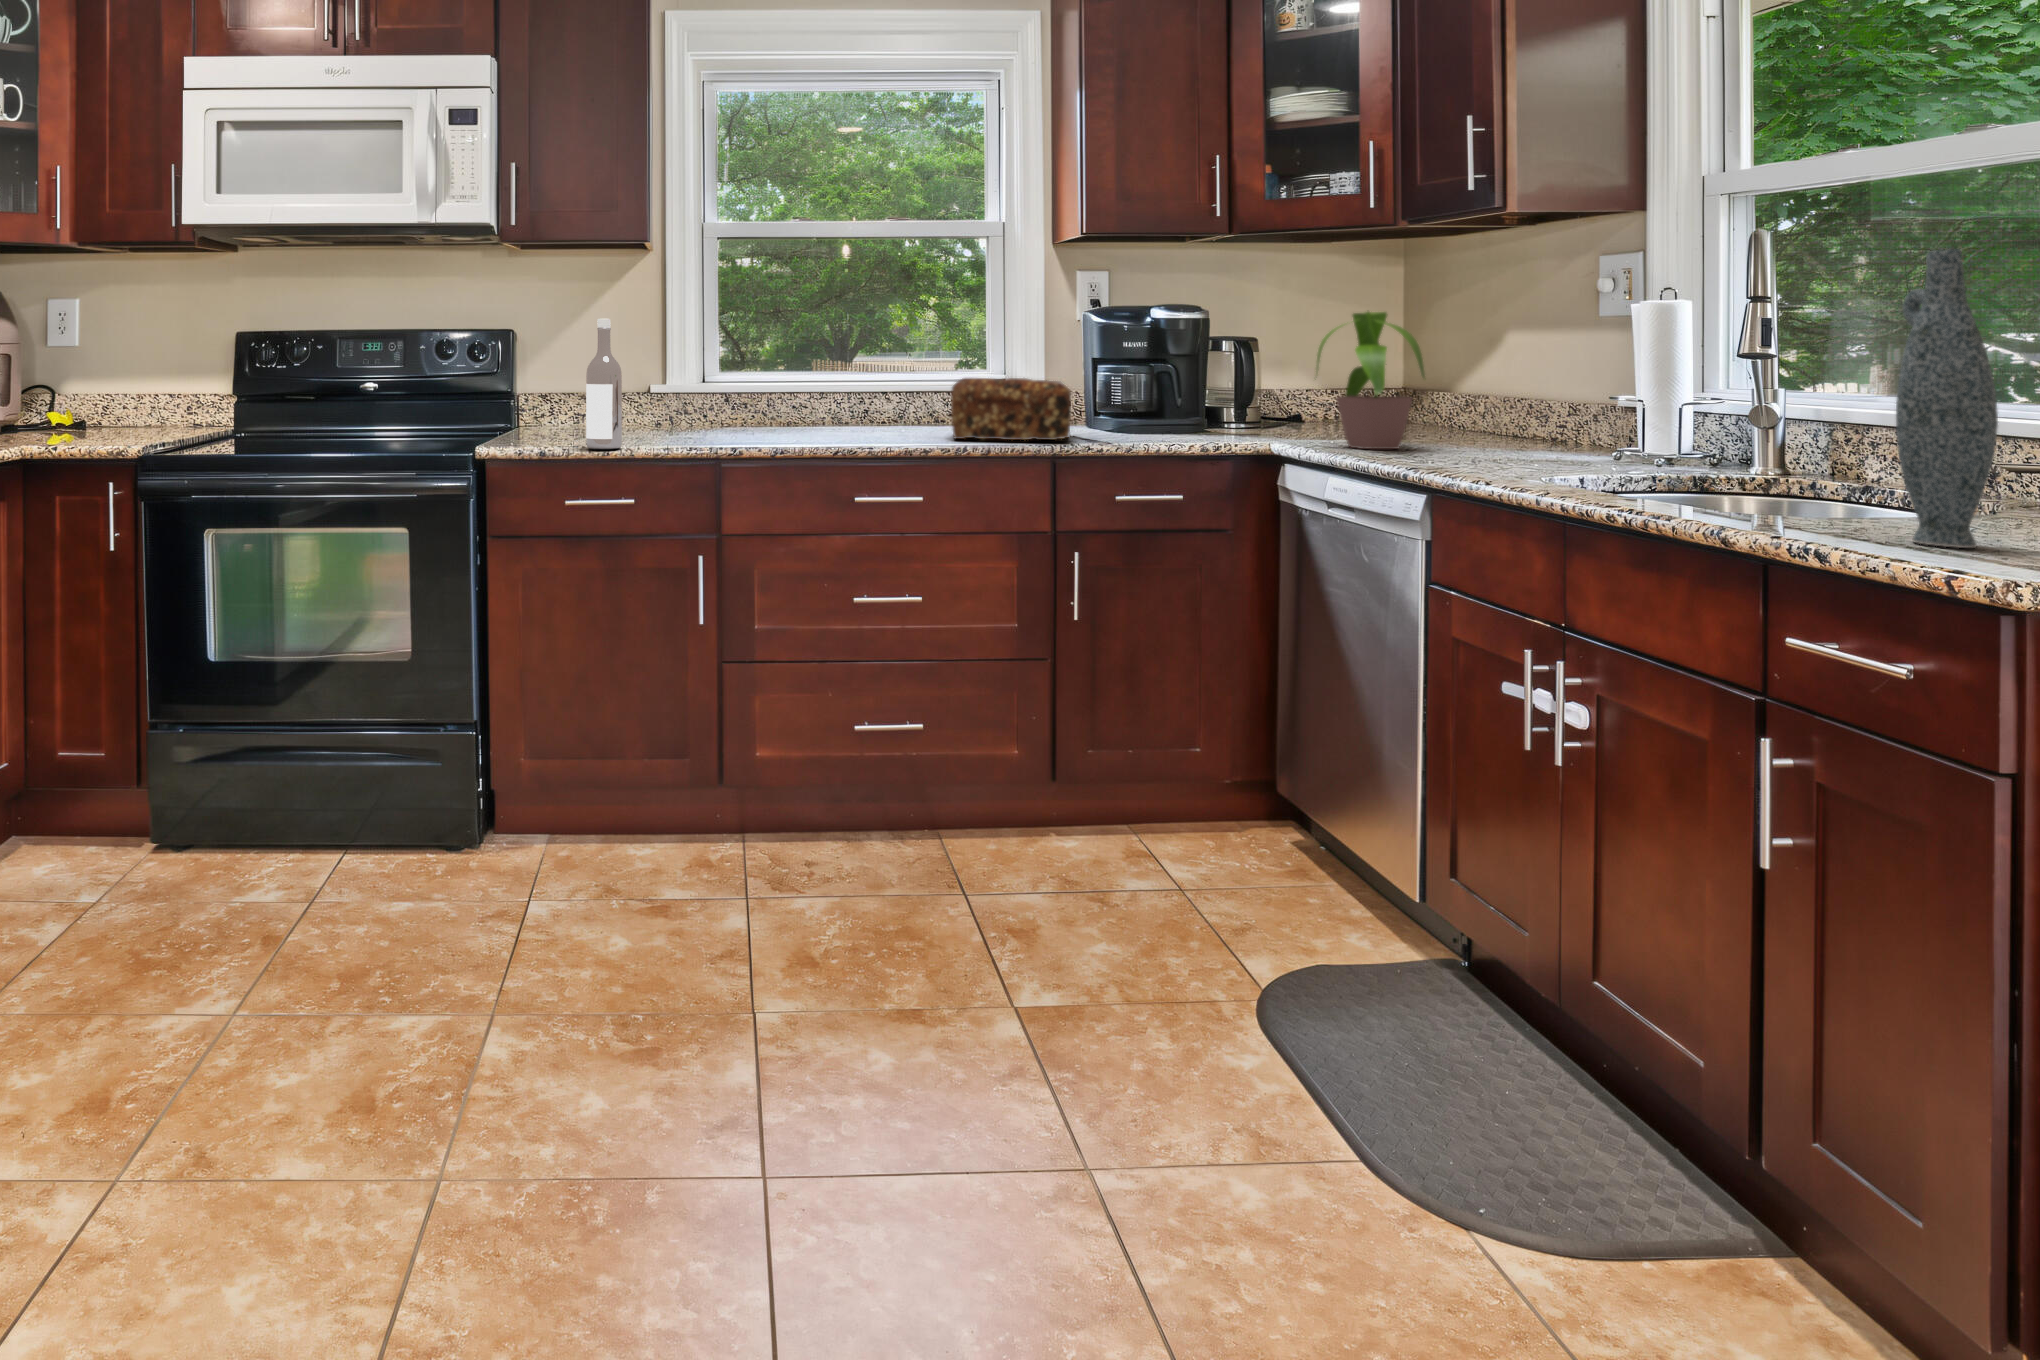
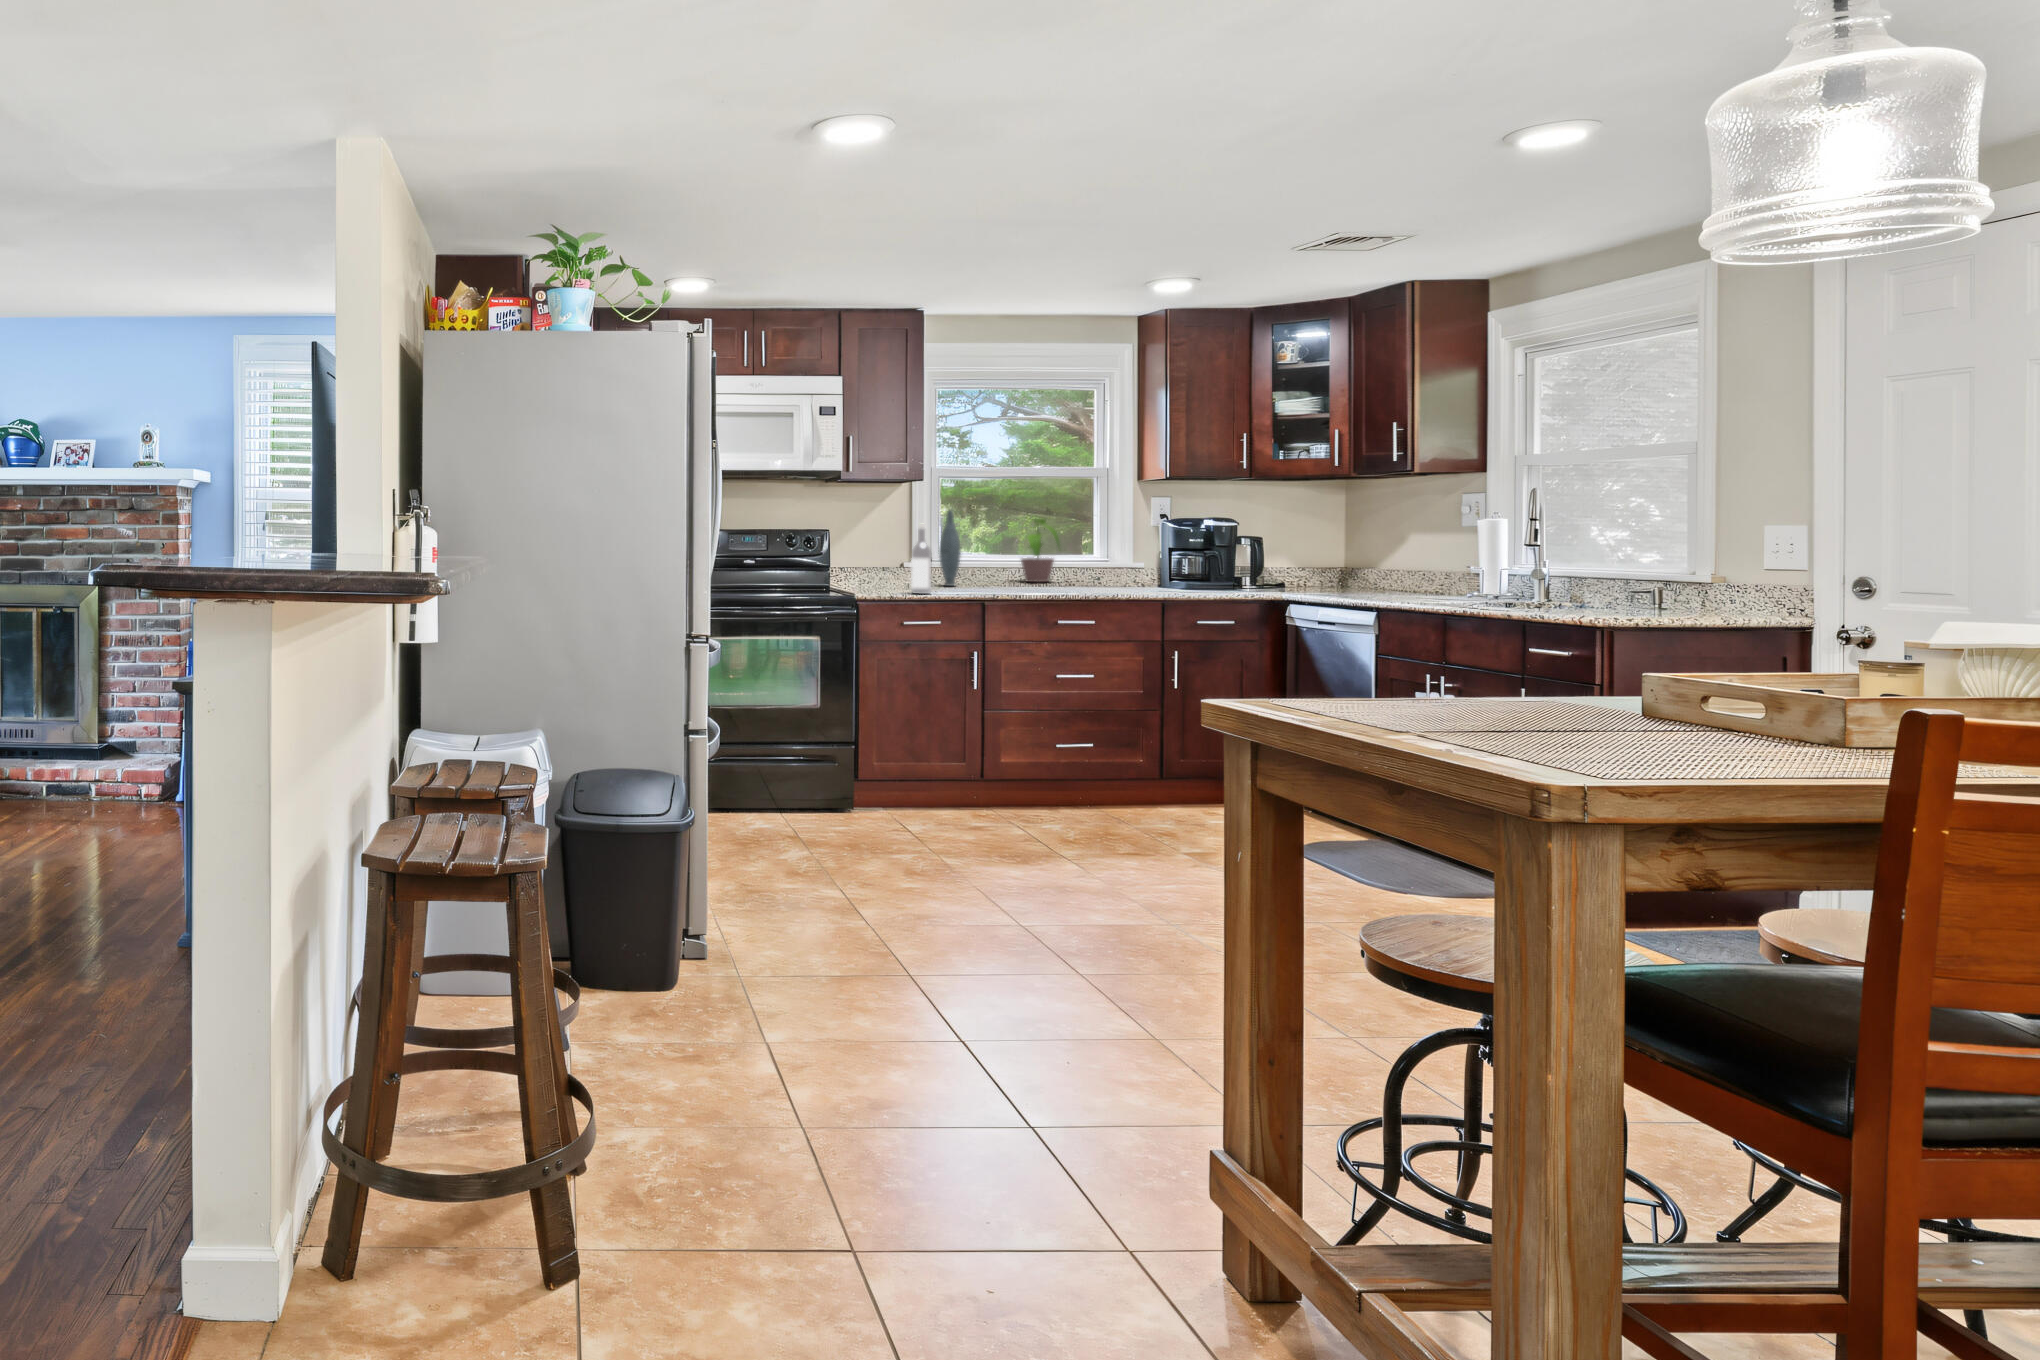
vase: present [1896,249,1998,548] -> present [939,510,961,586]
potted plant: present [1317,312,1425,449] -> present [1021,519,1059,582]
bread loaf: present [951,378,1071,440] -> none [1099,558,1172,591]

